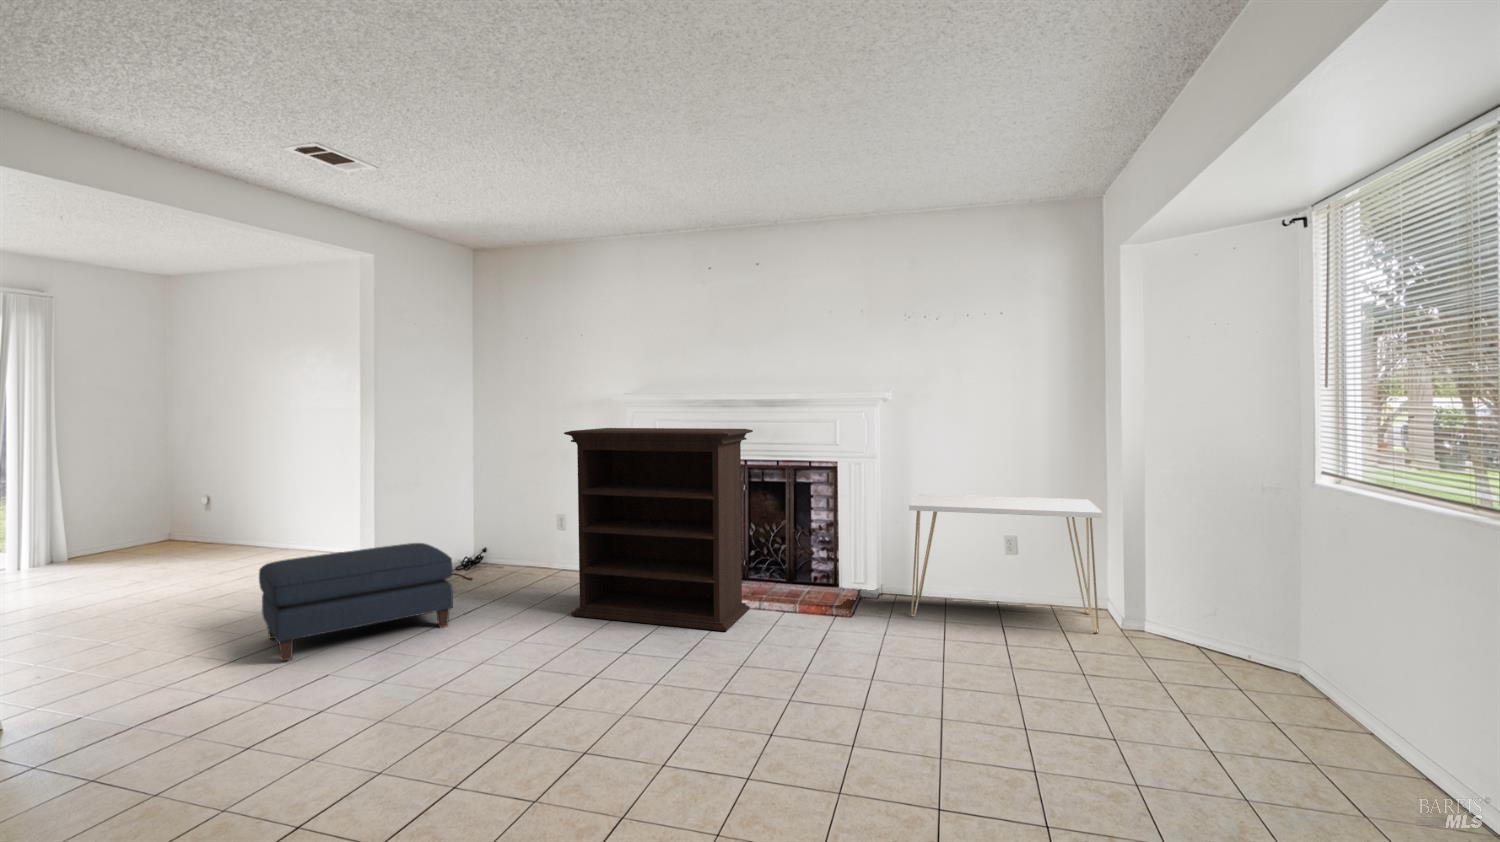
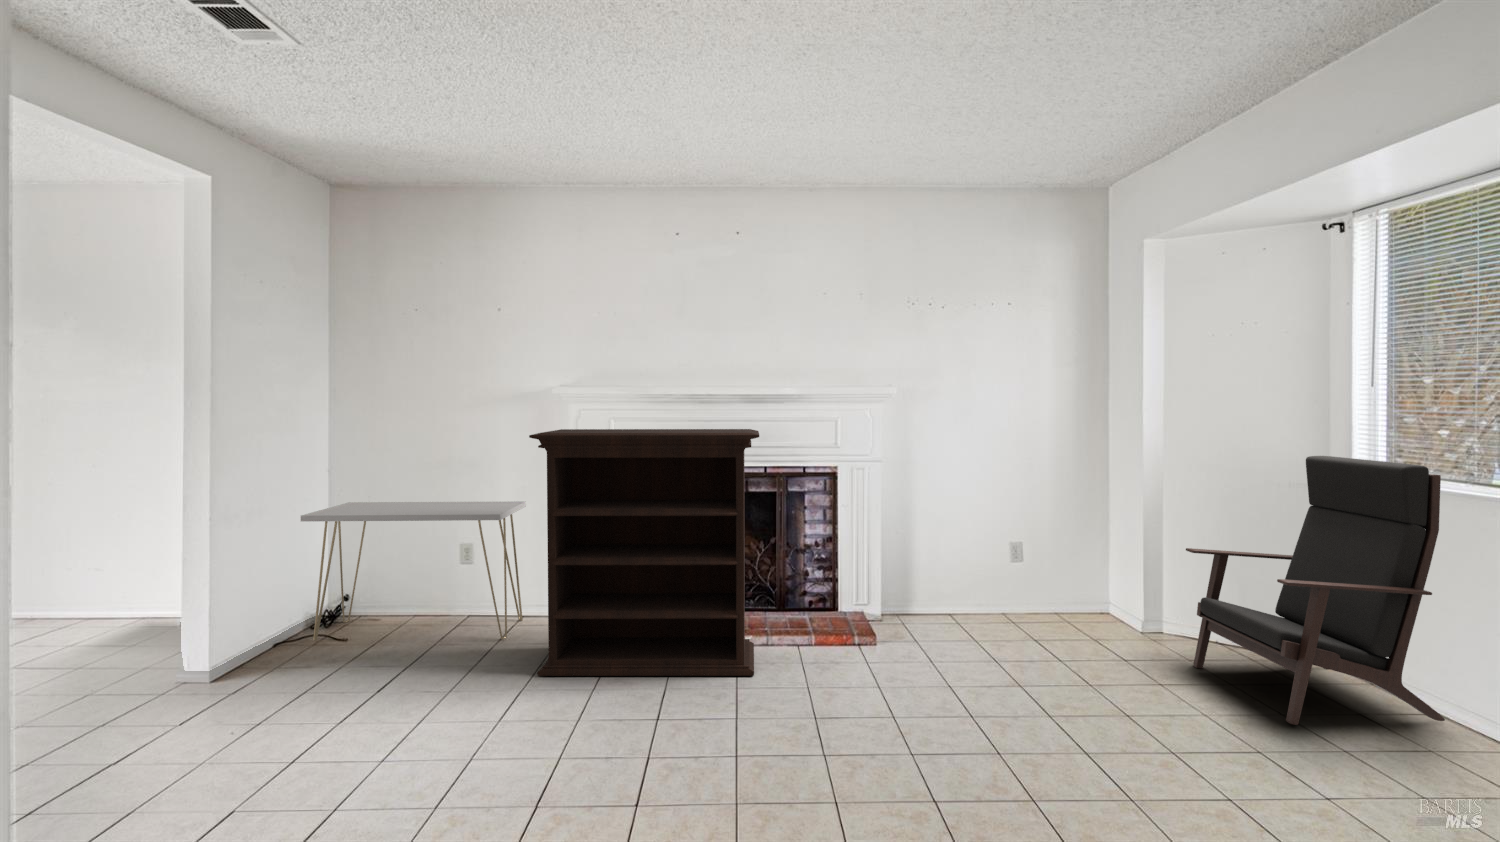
lounge chair: none [1133,461,1373,745] -> present [1186,456,1445,725]
console table: present [909,494,1103,633] -> present [301,501,526,641]
ottoman: present [259,543,453,661] -> none [57,595,376,795]

